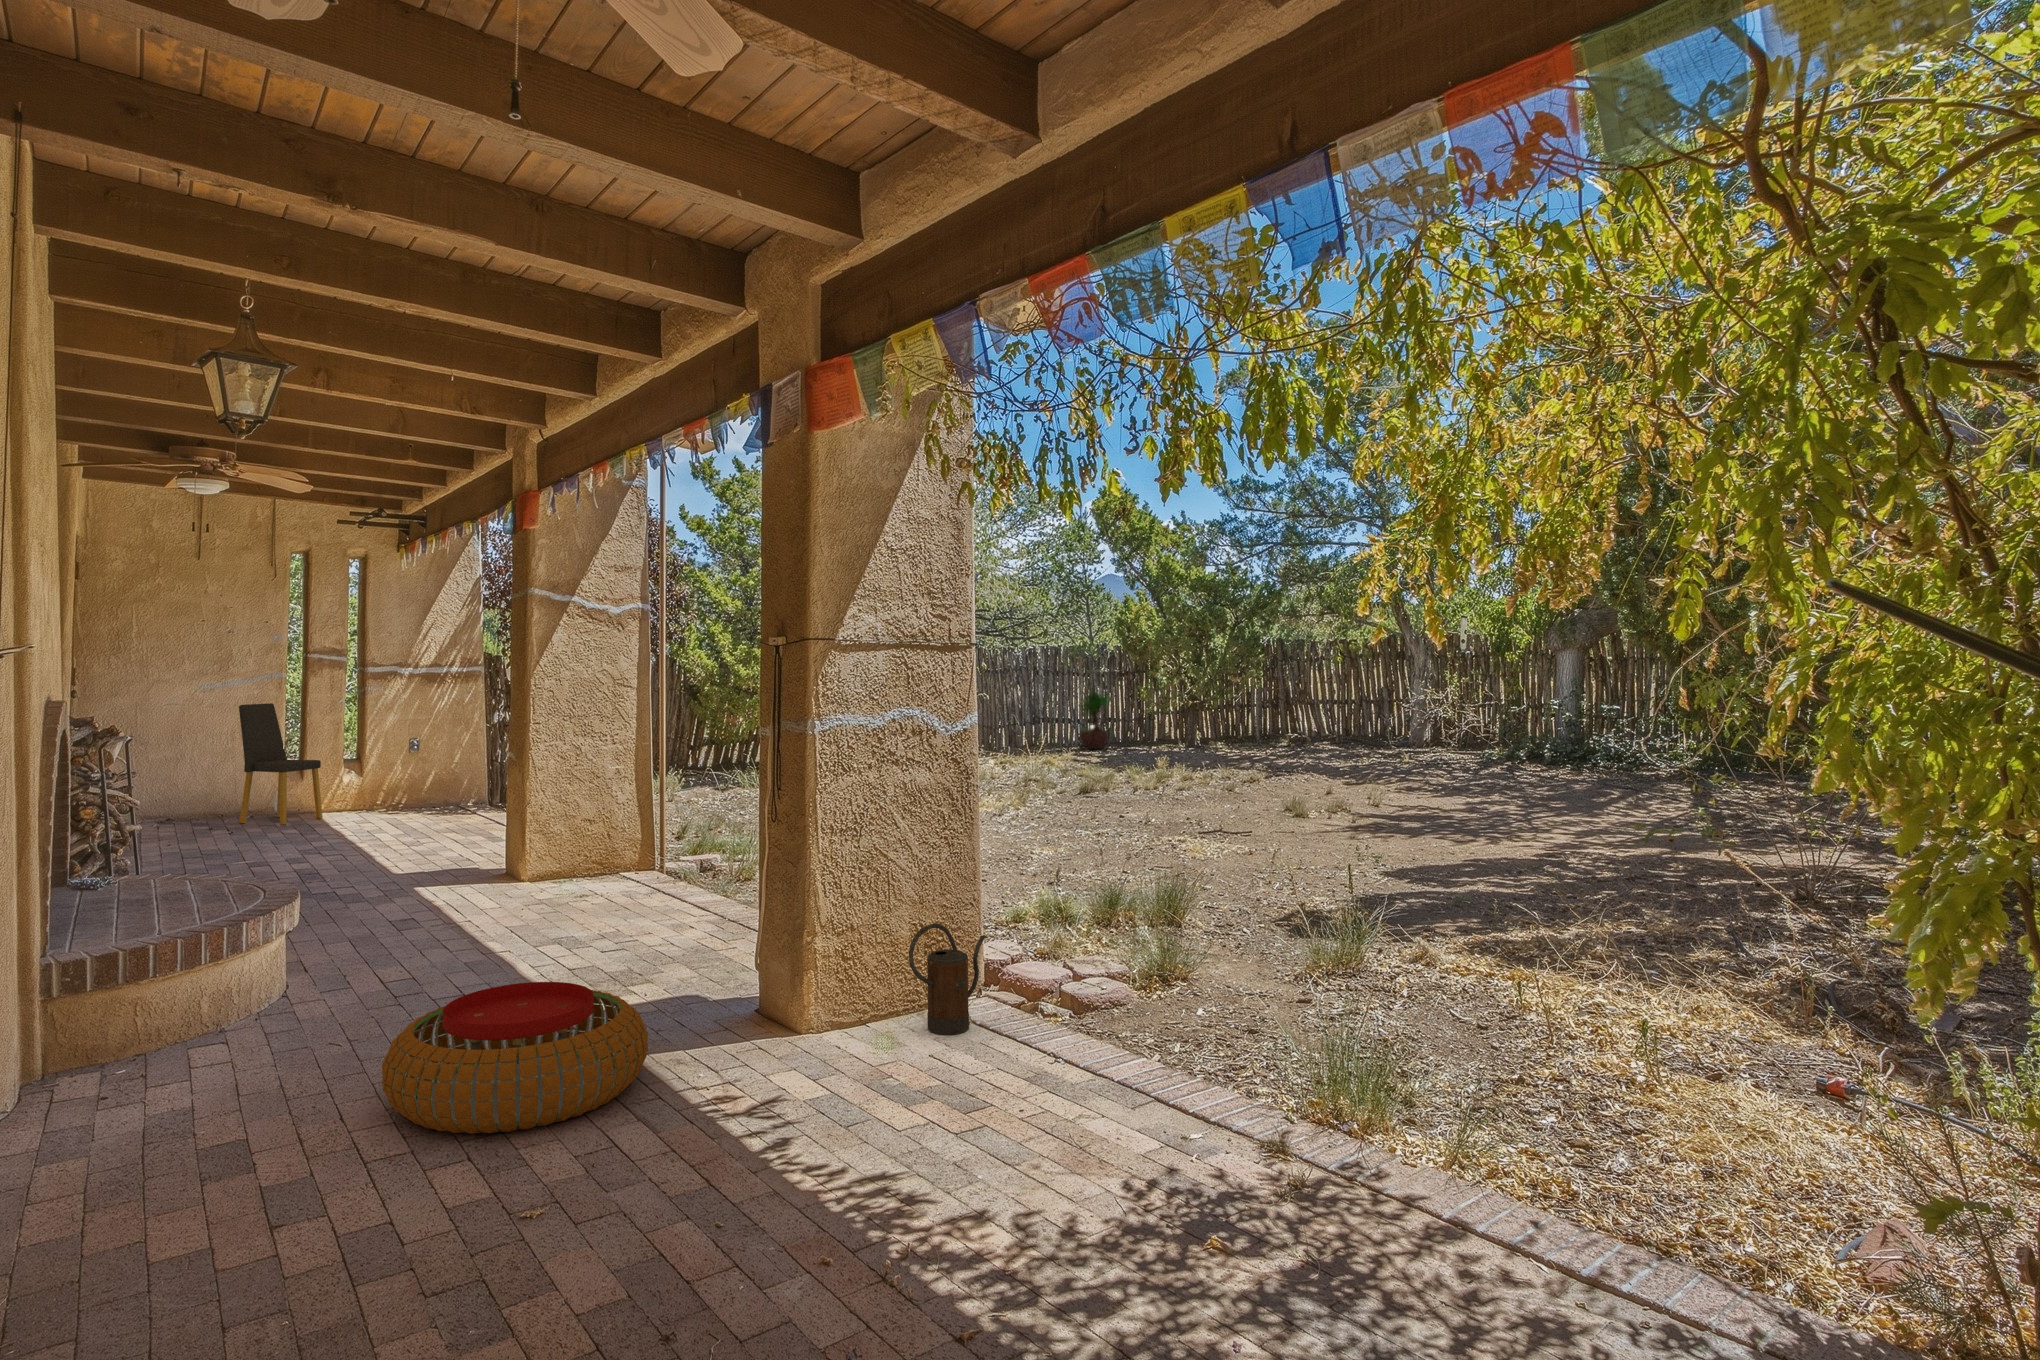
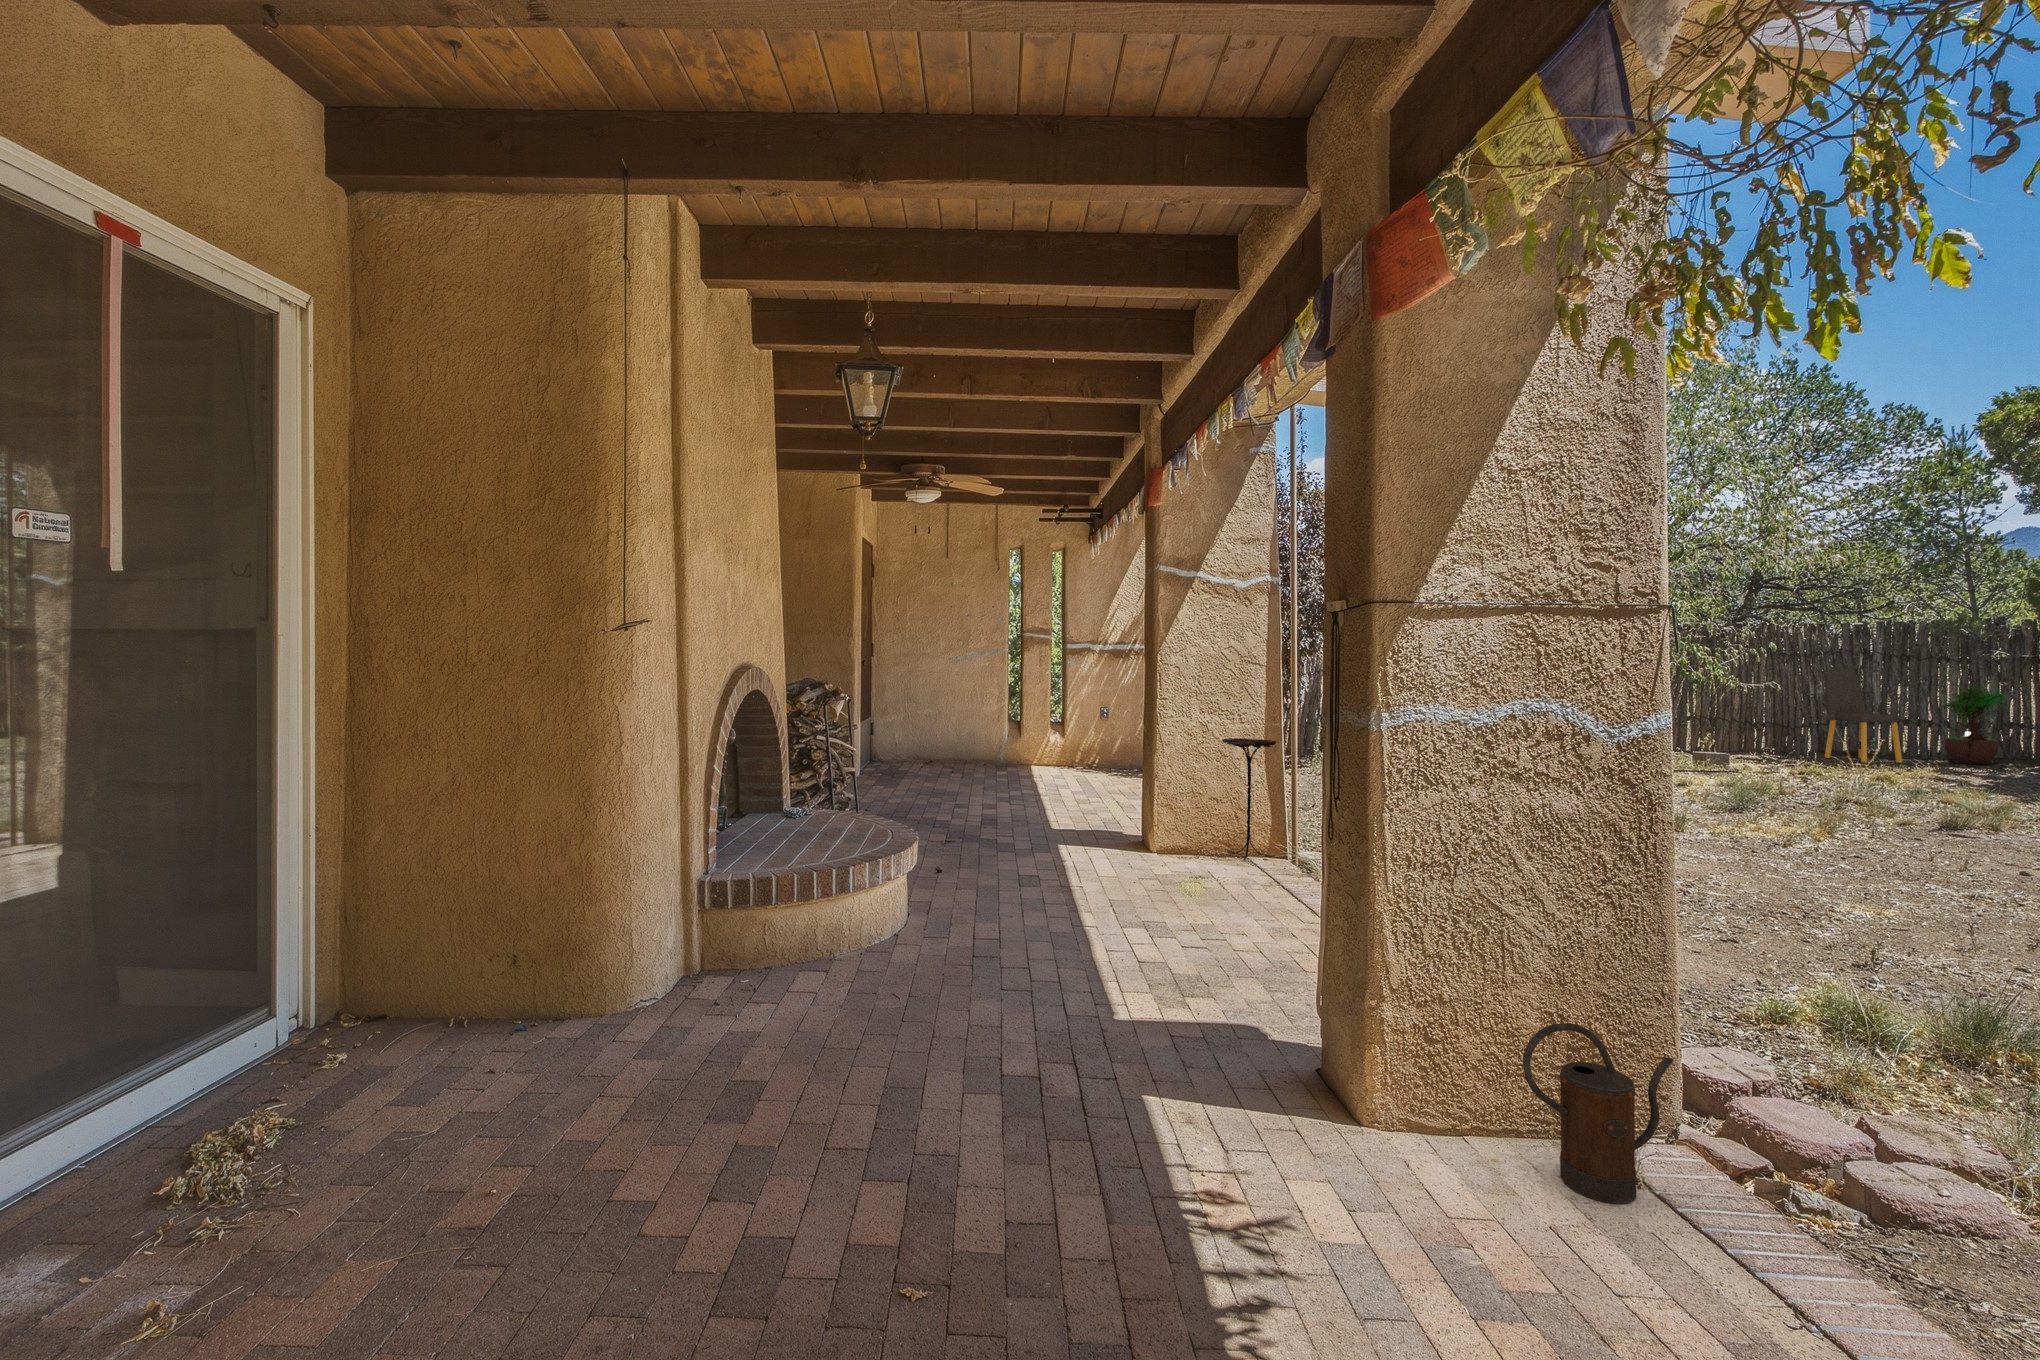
dining chair: present [239,703,323,825] -> present [1823,669,1902,763]
side table: none [579,761,635,884] -> present [1222,738,1276,860]
pouf: present [382,982,648,1134] -> none [883,972,1151,1154]

